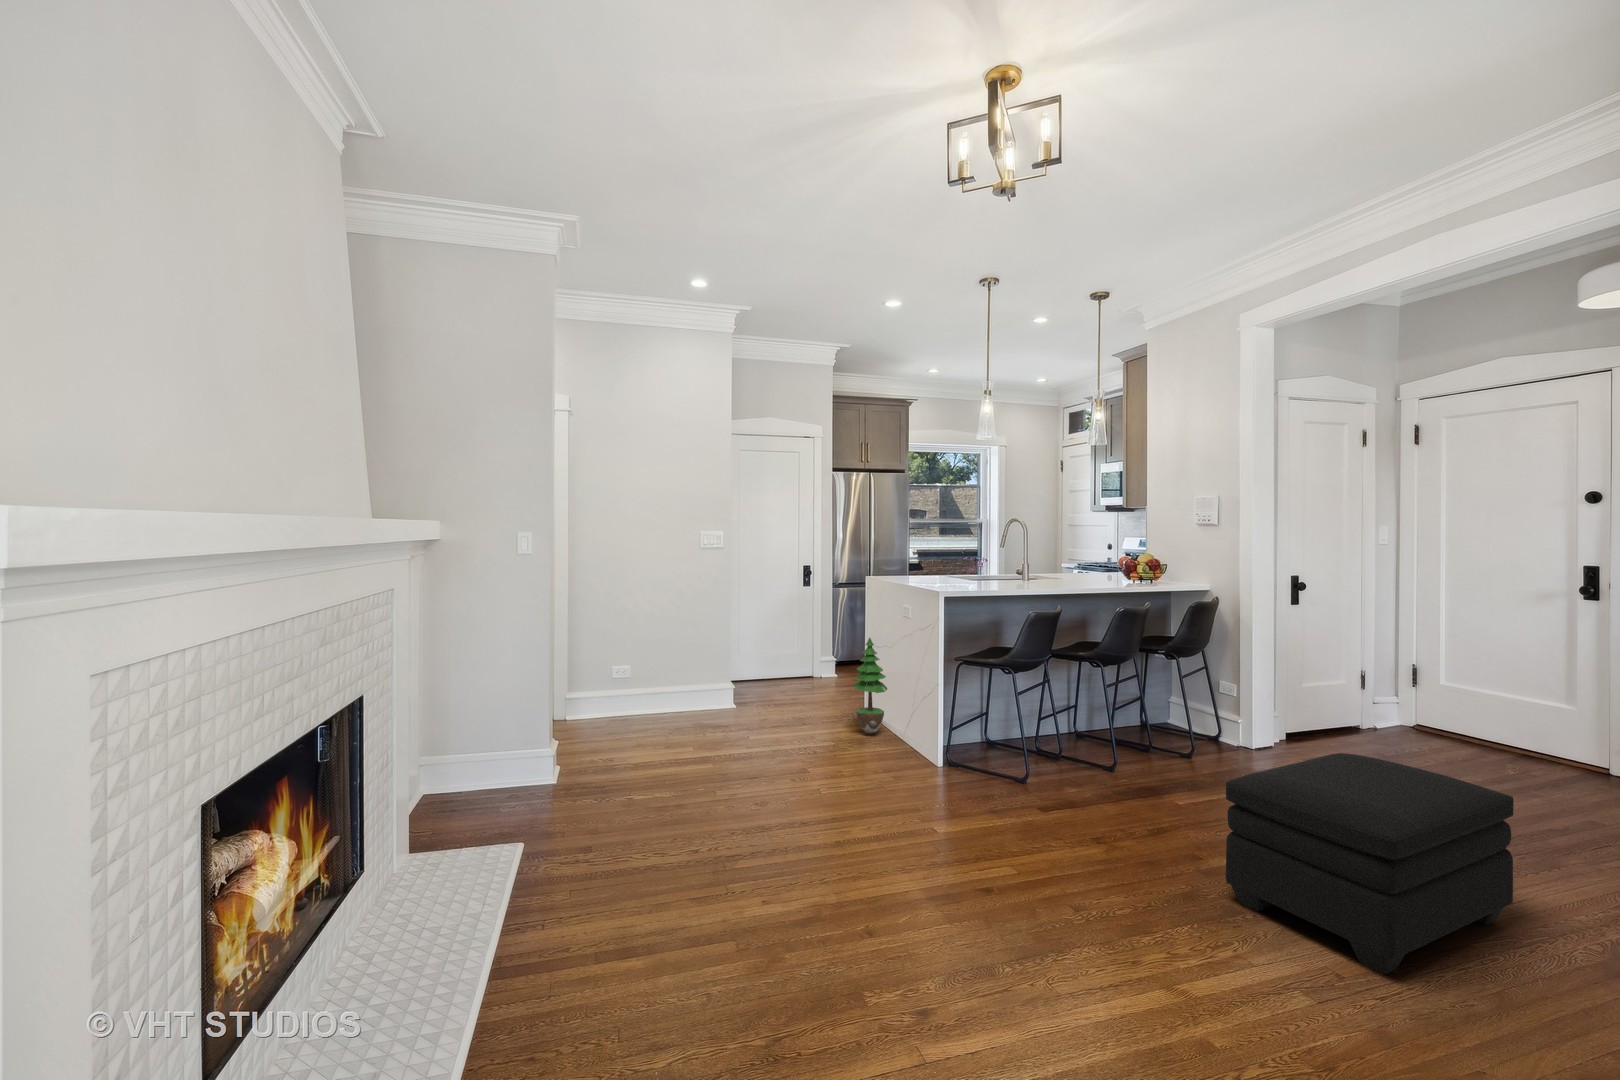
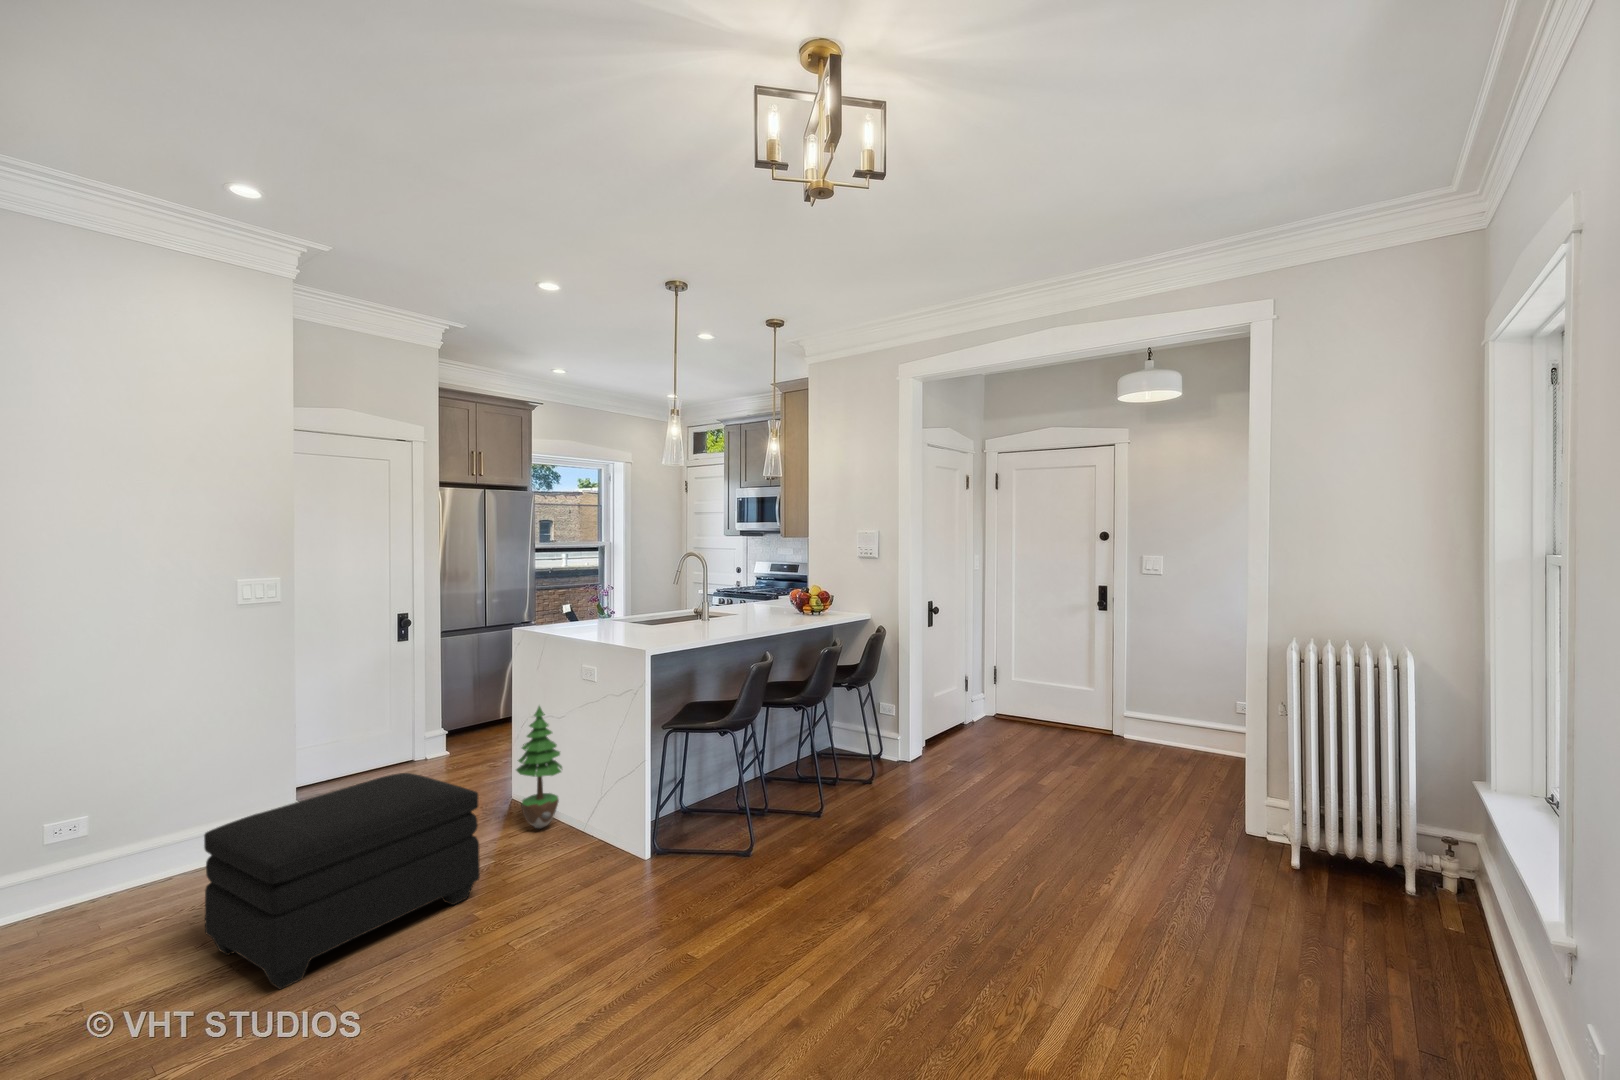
ottoman: present [1226,753,1514,975] -> present [204,773,480,989]

